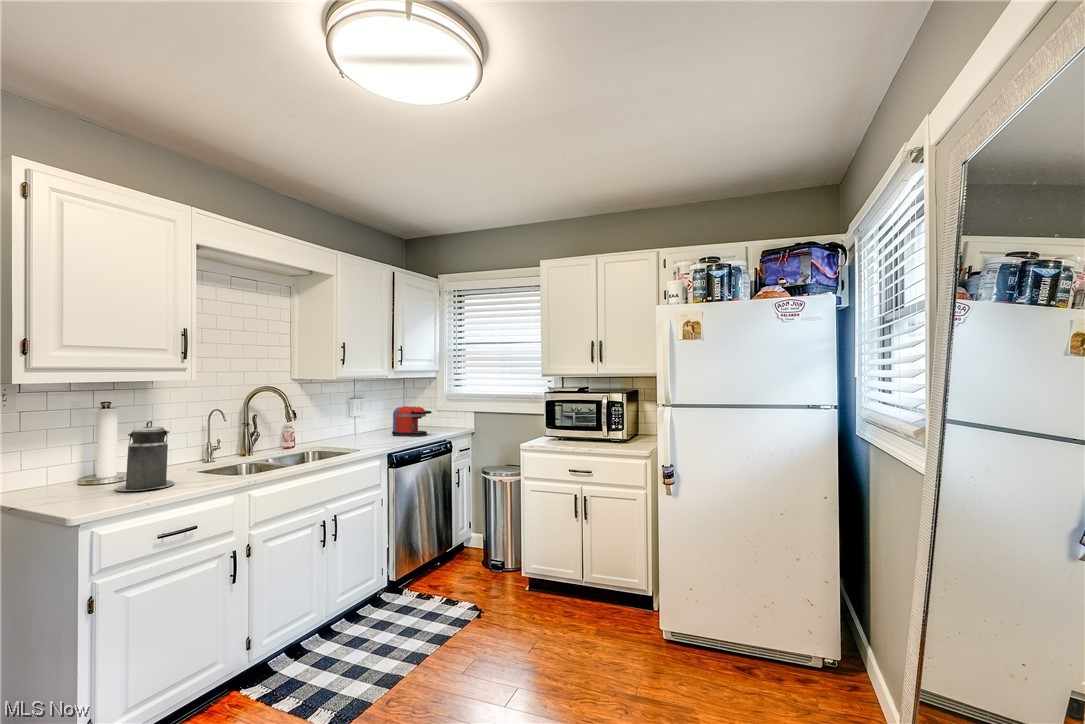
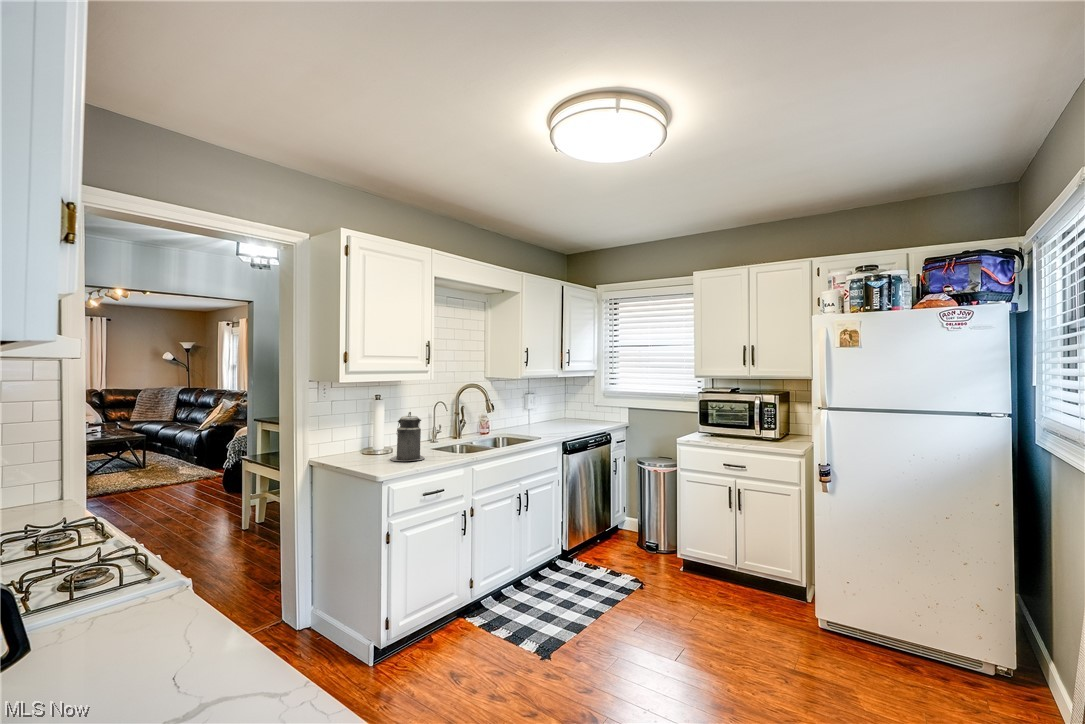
coffee maker: present [392,406,432,436] -> none [559,404,592,430]

